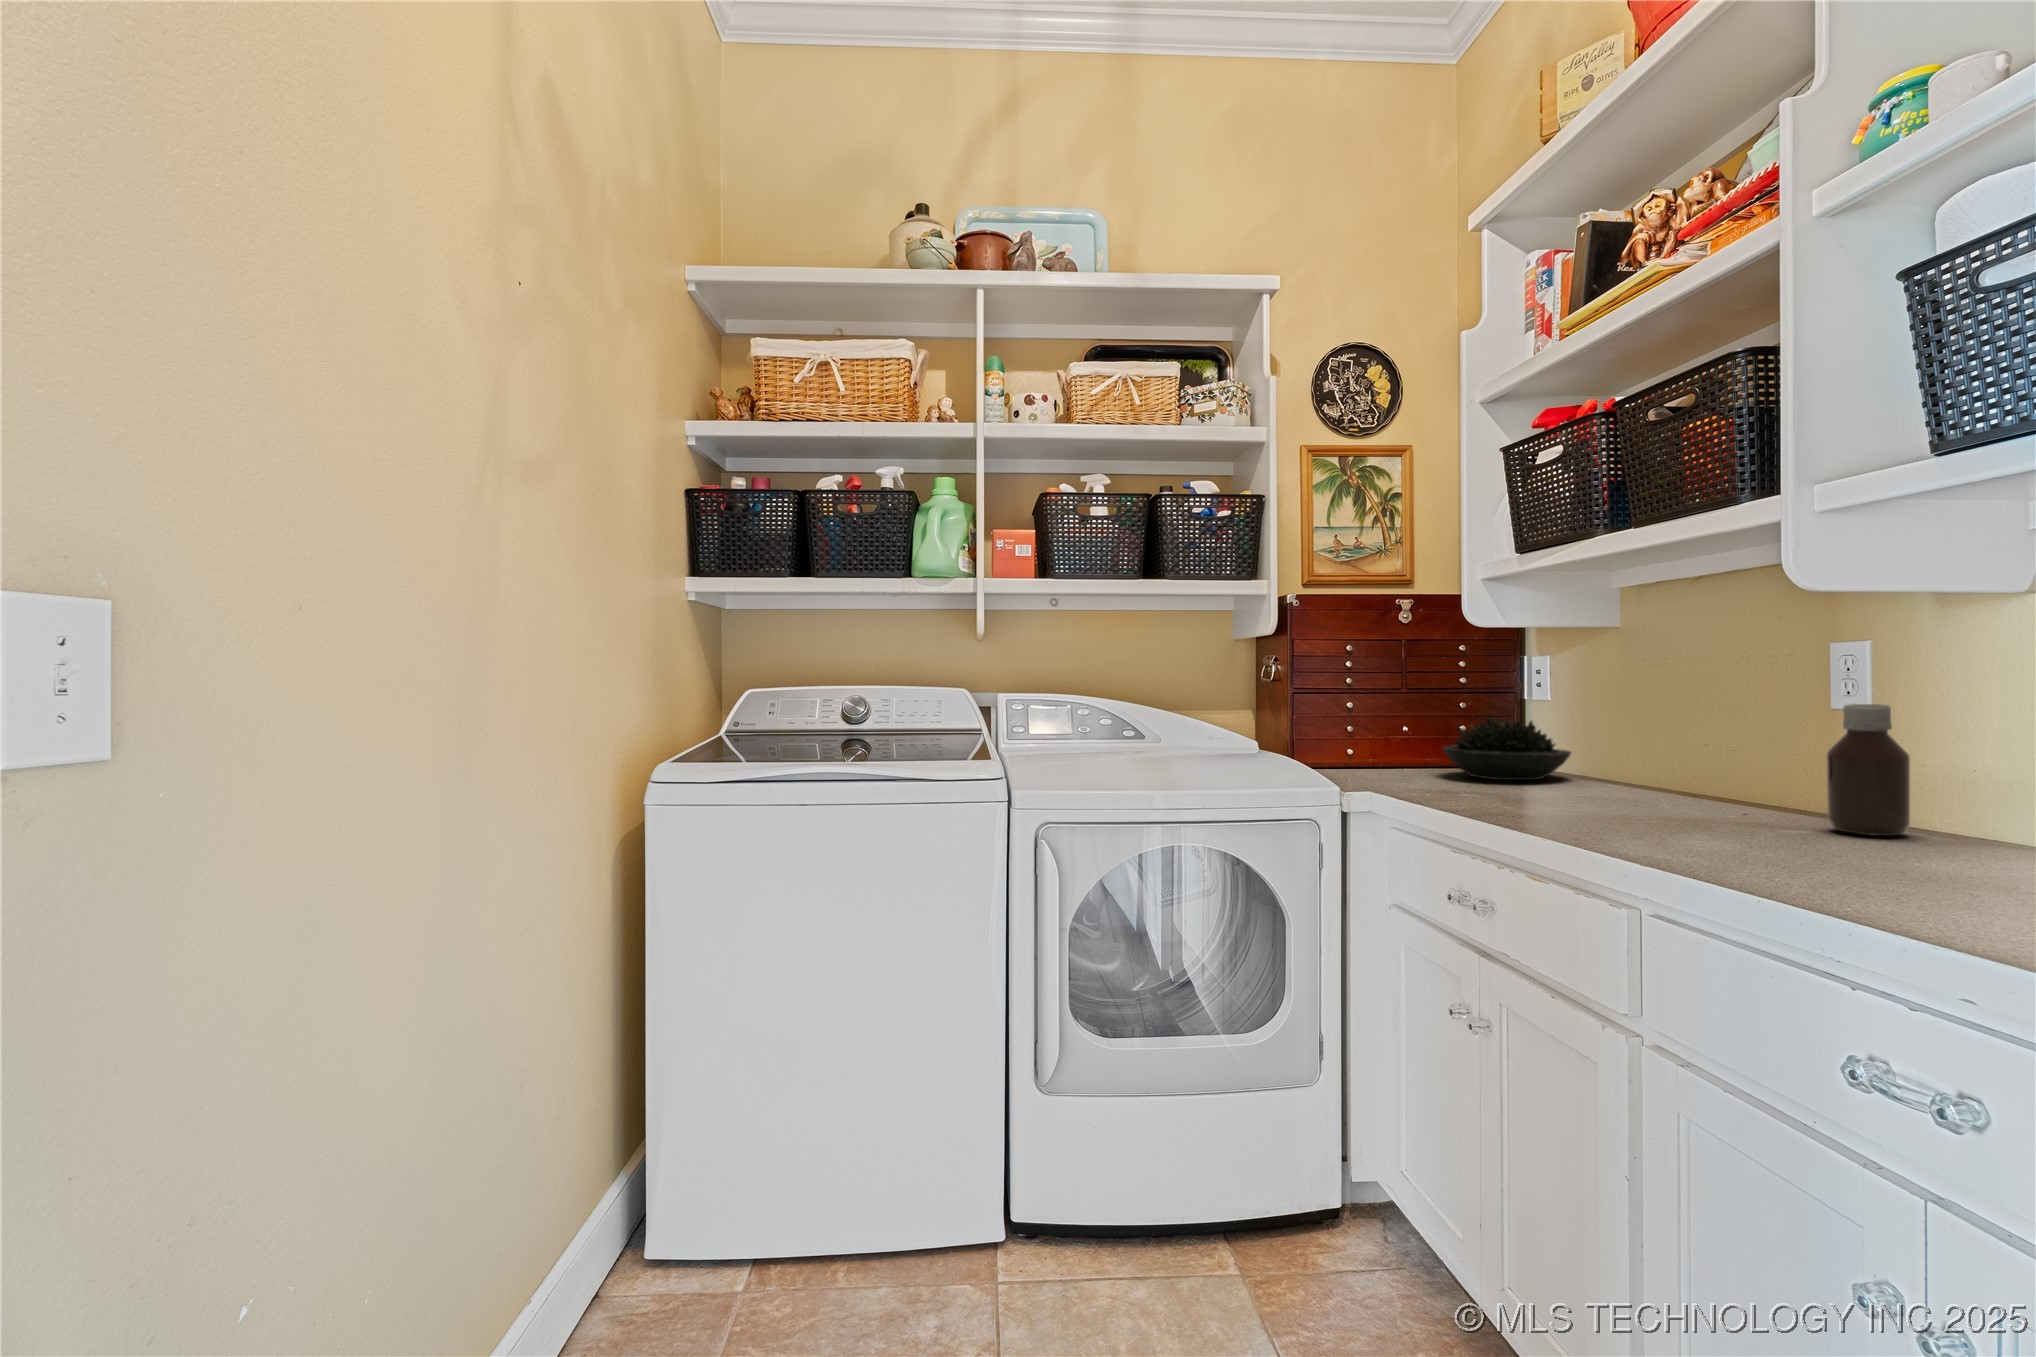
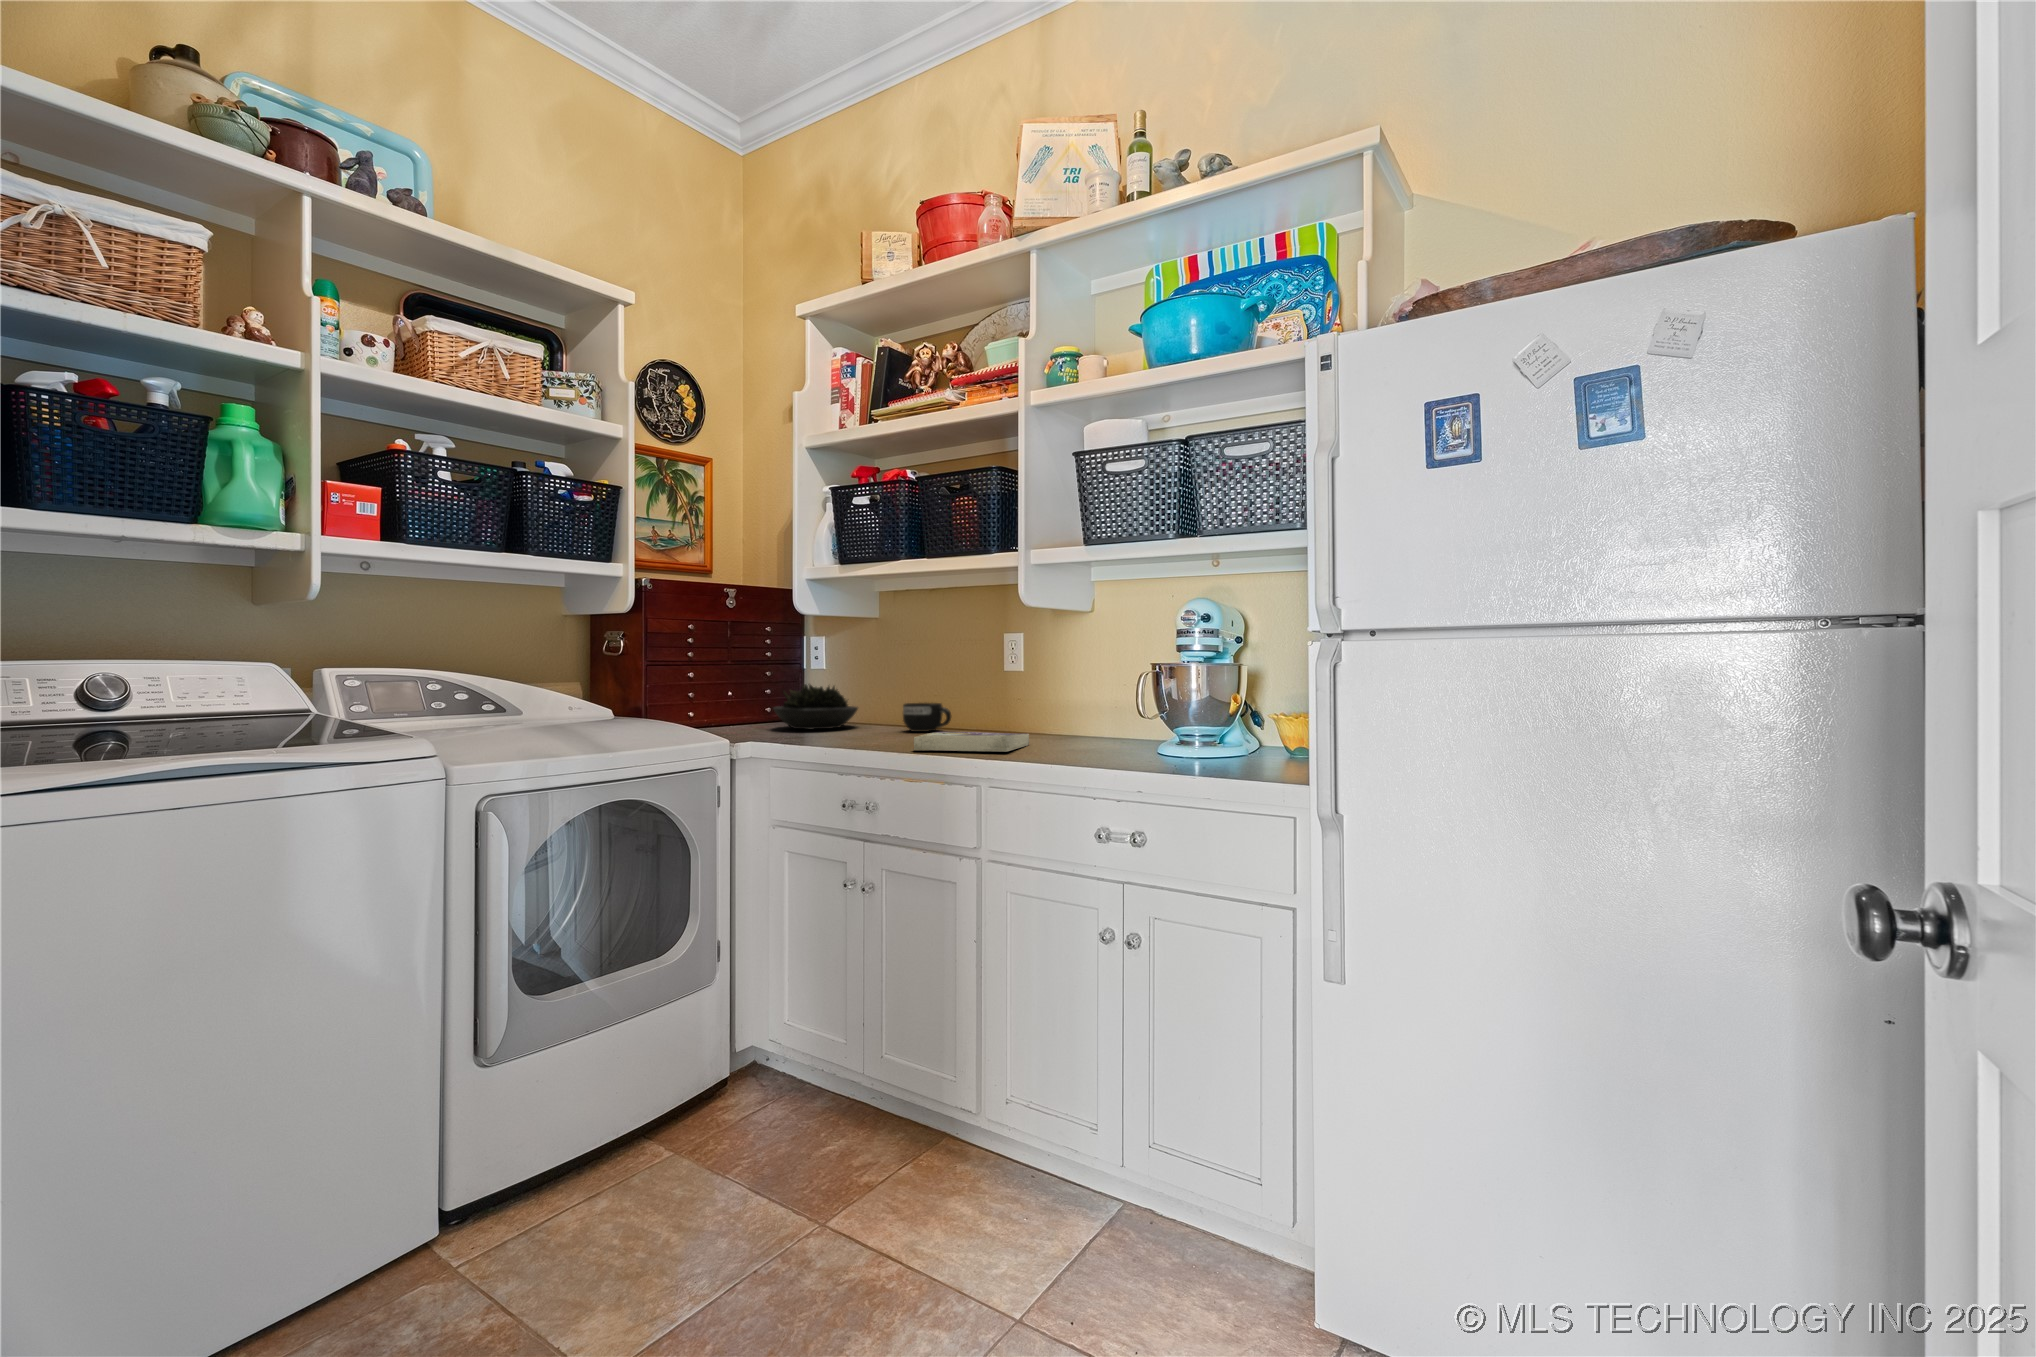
bottle: present [1827,704,1910,836] -> none [1017,668,1049,738]
mug: none [1625,752,1713,799] -> present [903,703,951,732]
book: none [1560,805,1829,859] -> present [913,732,1029,752]

